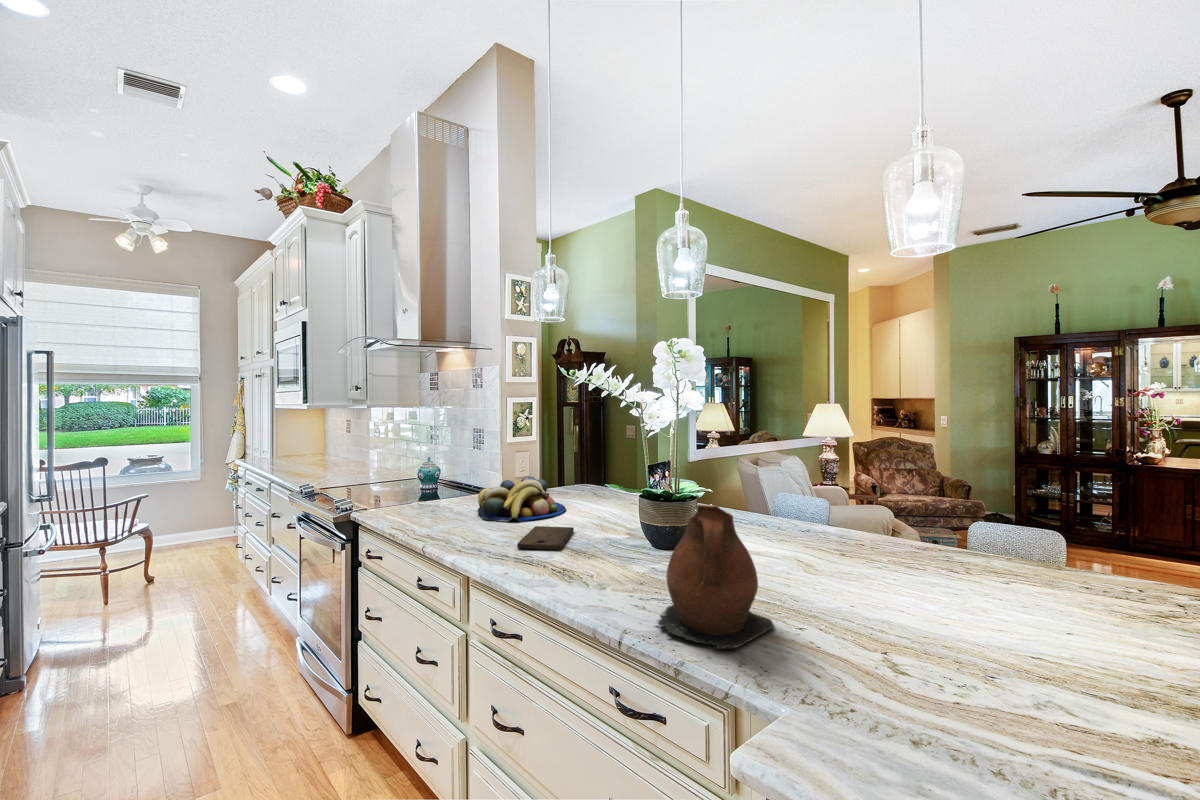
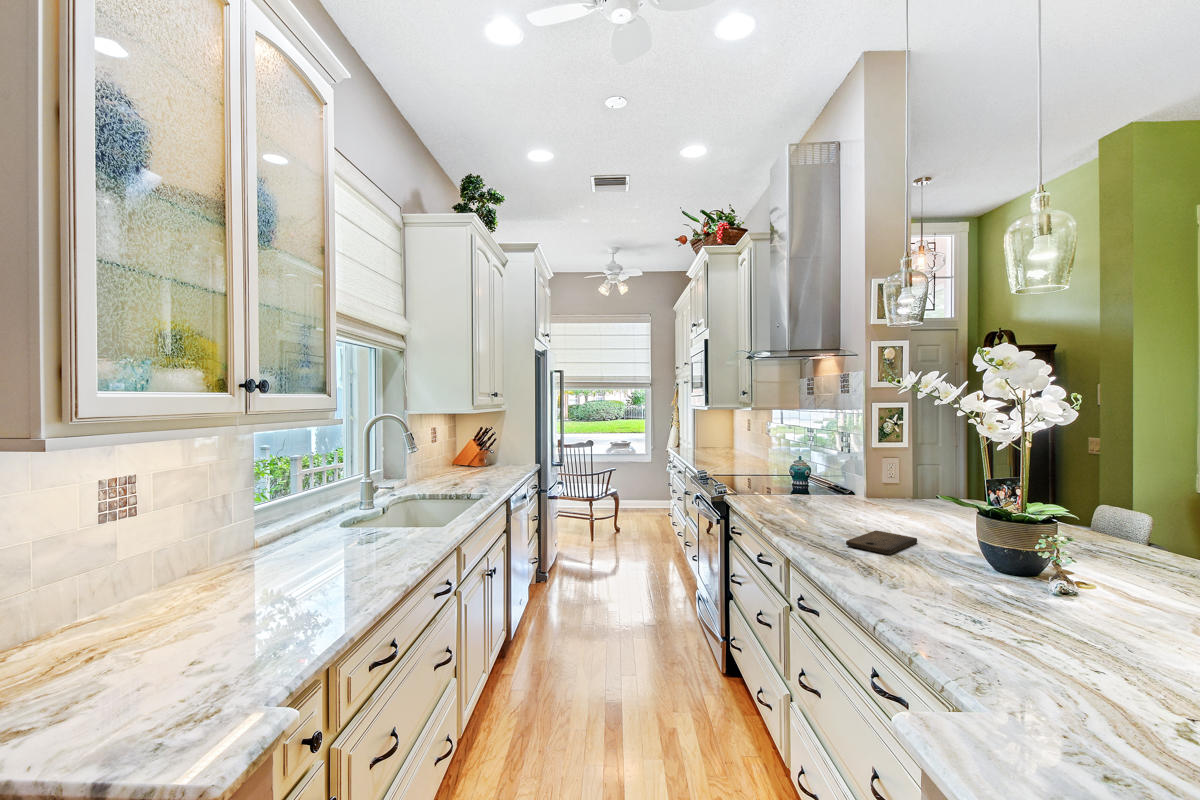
fruit bowl: present [478,476,566,522] -> none [829,483,927,525]
ceramic pitcher: present [658,505,774,649] -> none [932,520,1092,677]

